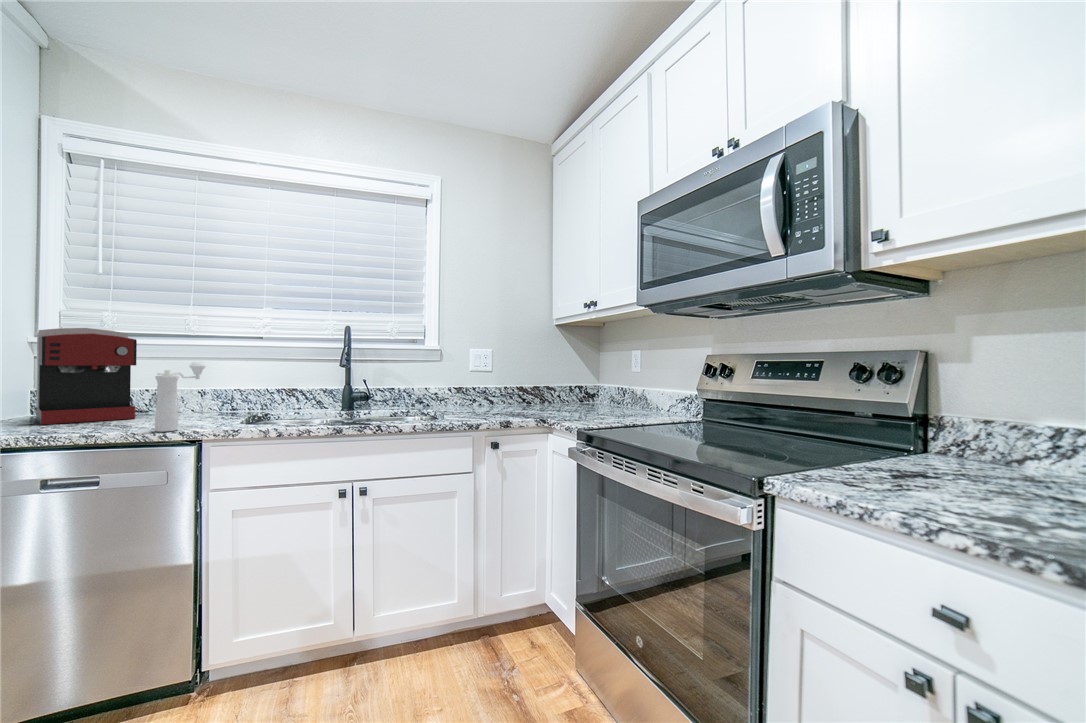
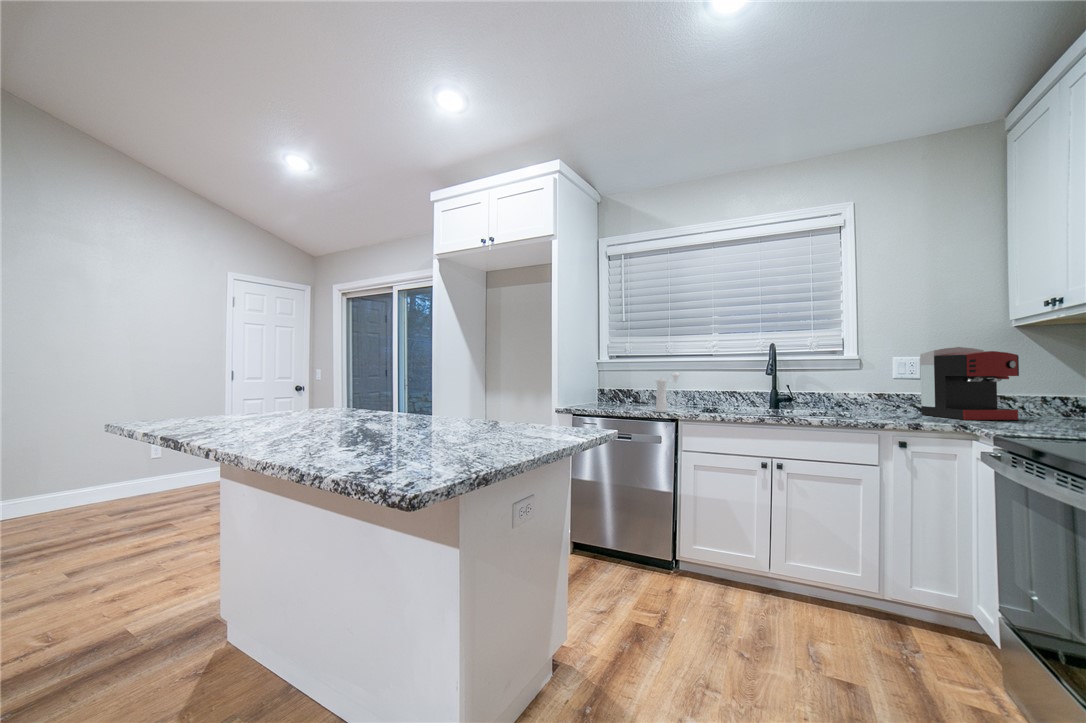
coffee maker: present [36,328,137,424] -> present [920,347,1019,420]

